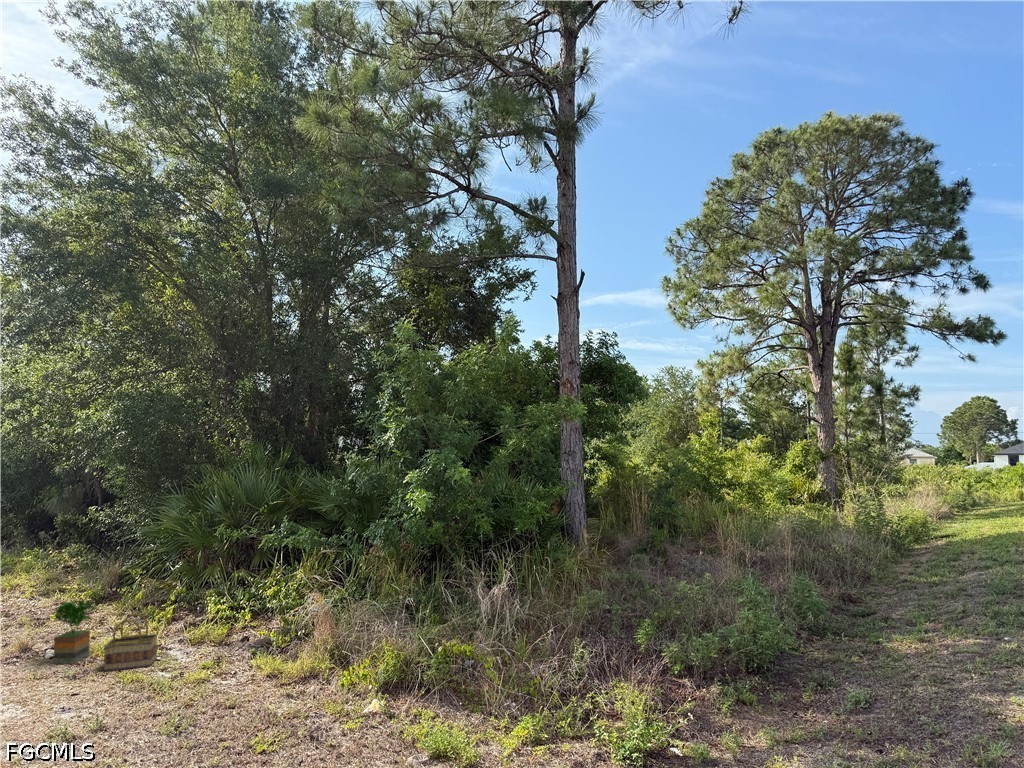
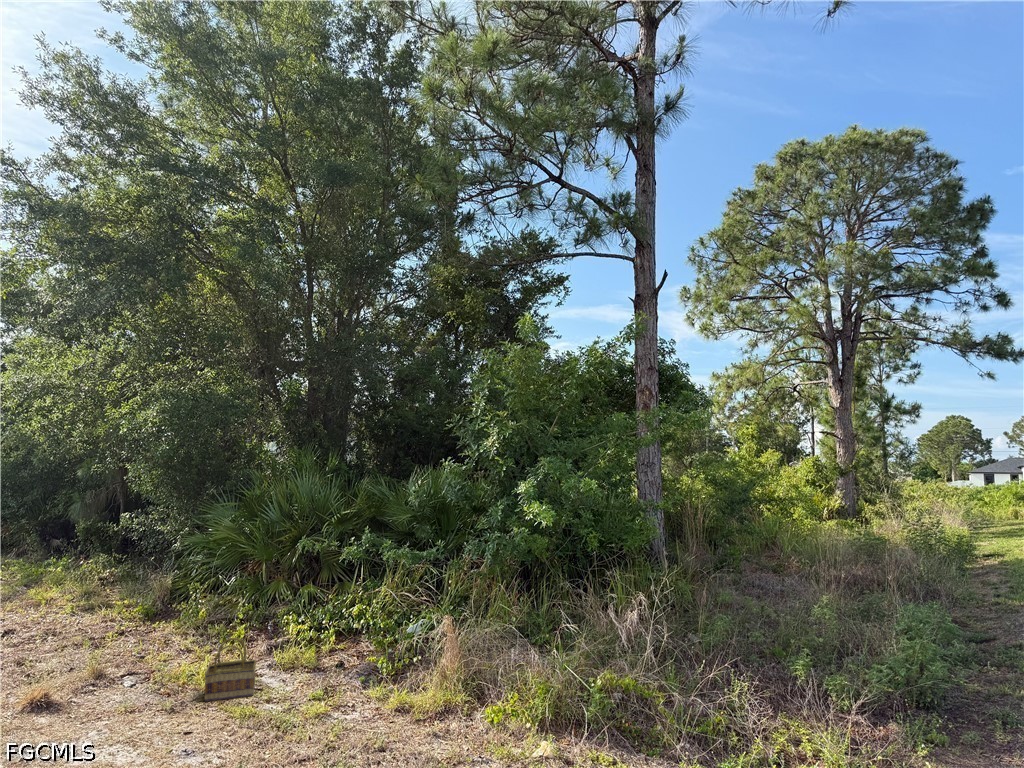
potted tree: present [54,601,97,664] -> none [142,622,187,692]

